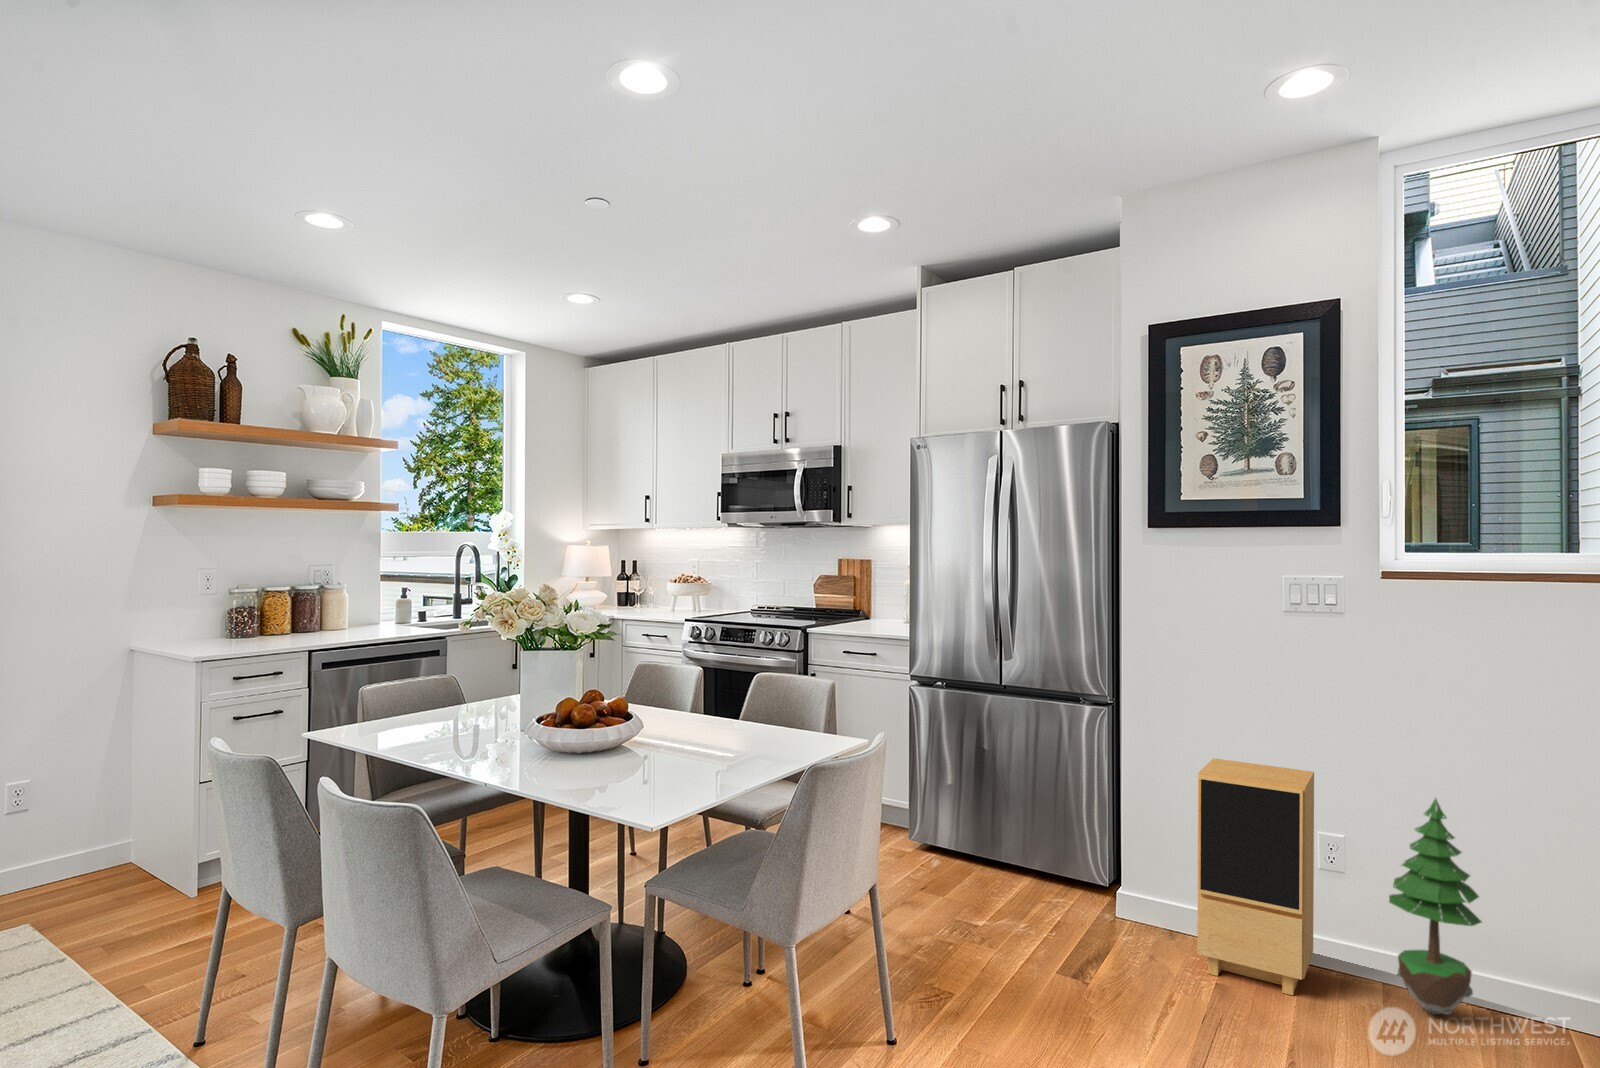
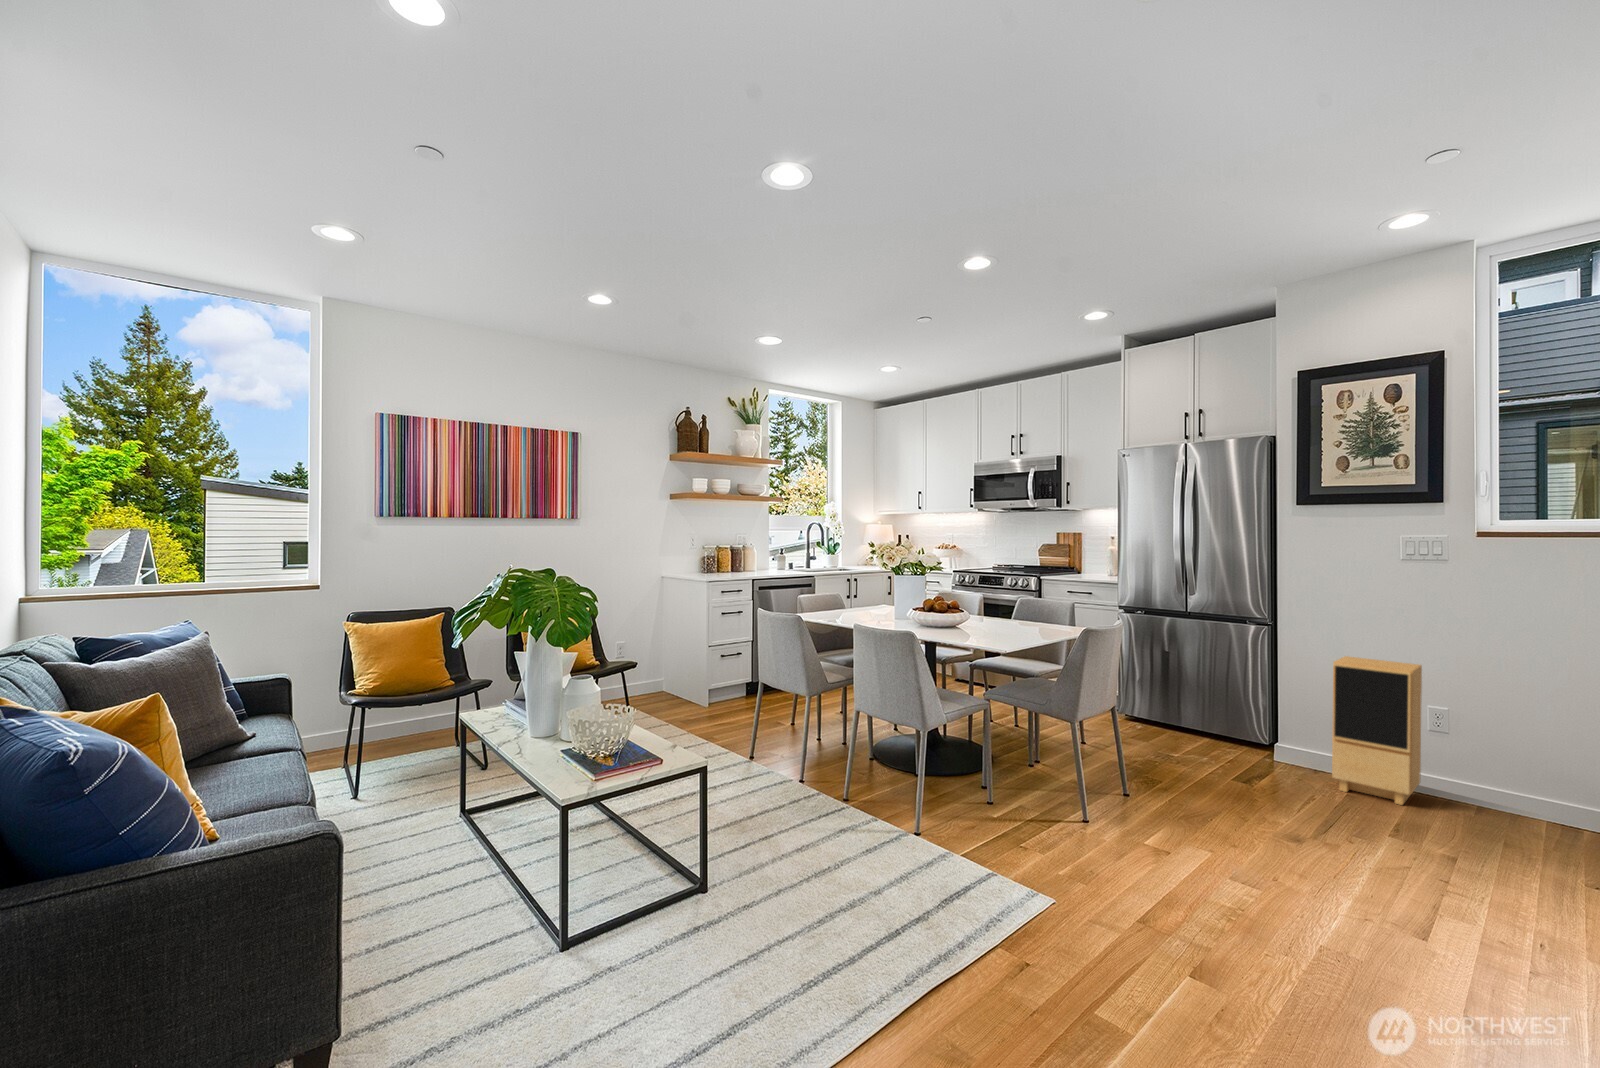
potted tree: present [1389,799,1481,1015] -> none [1476,680,1549,823]

